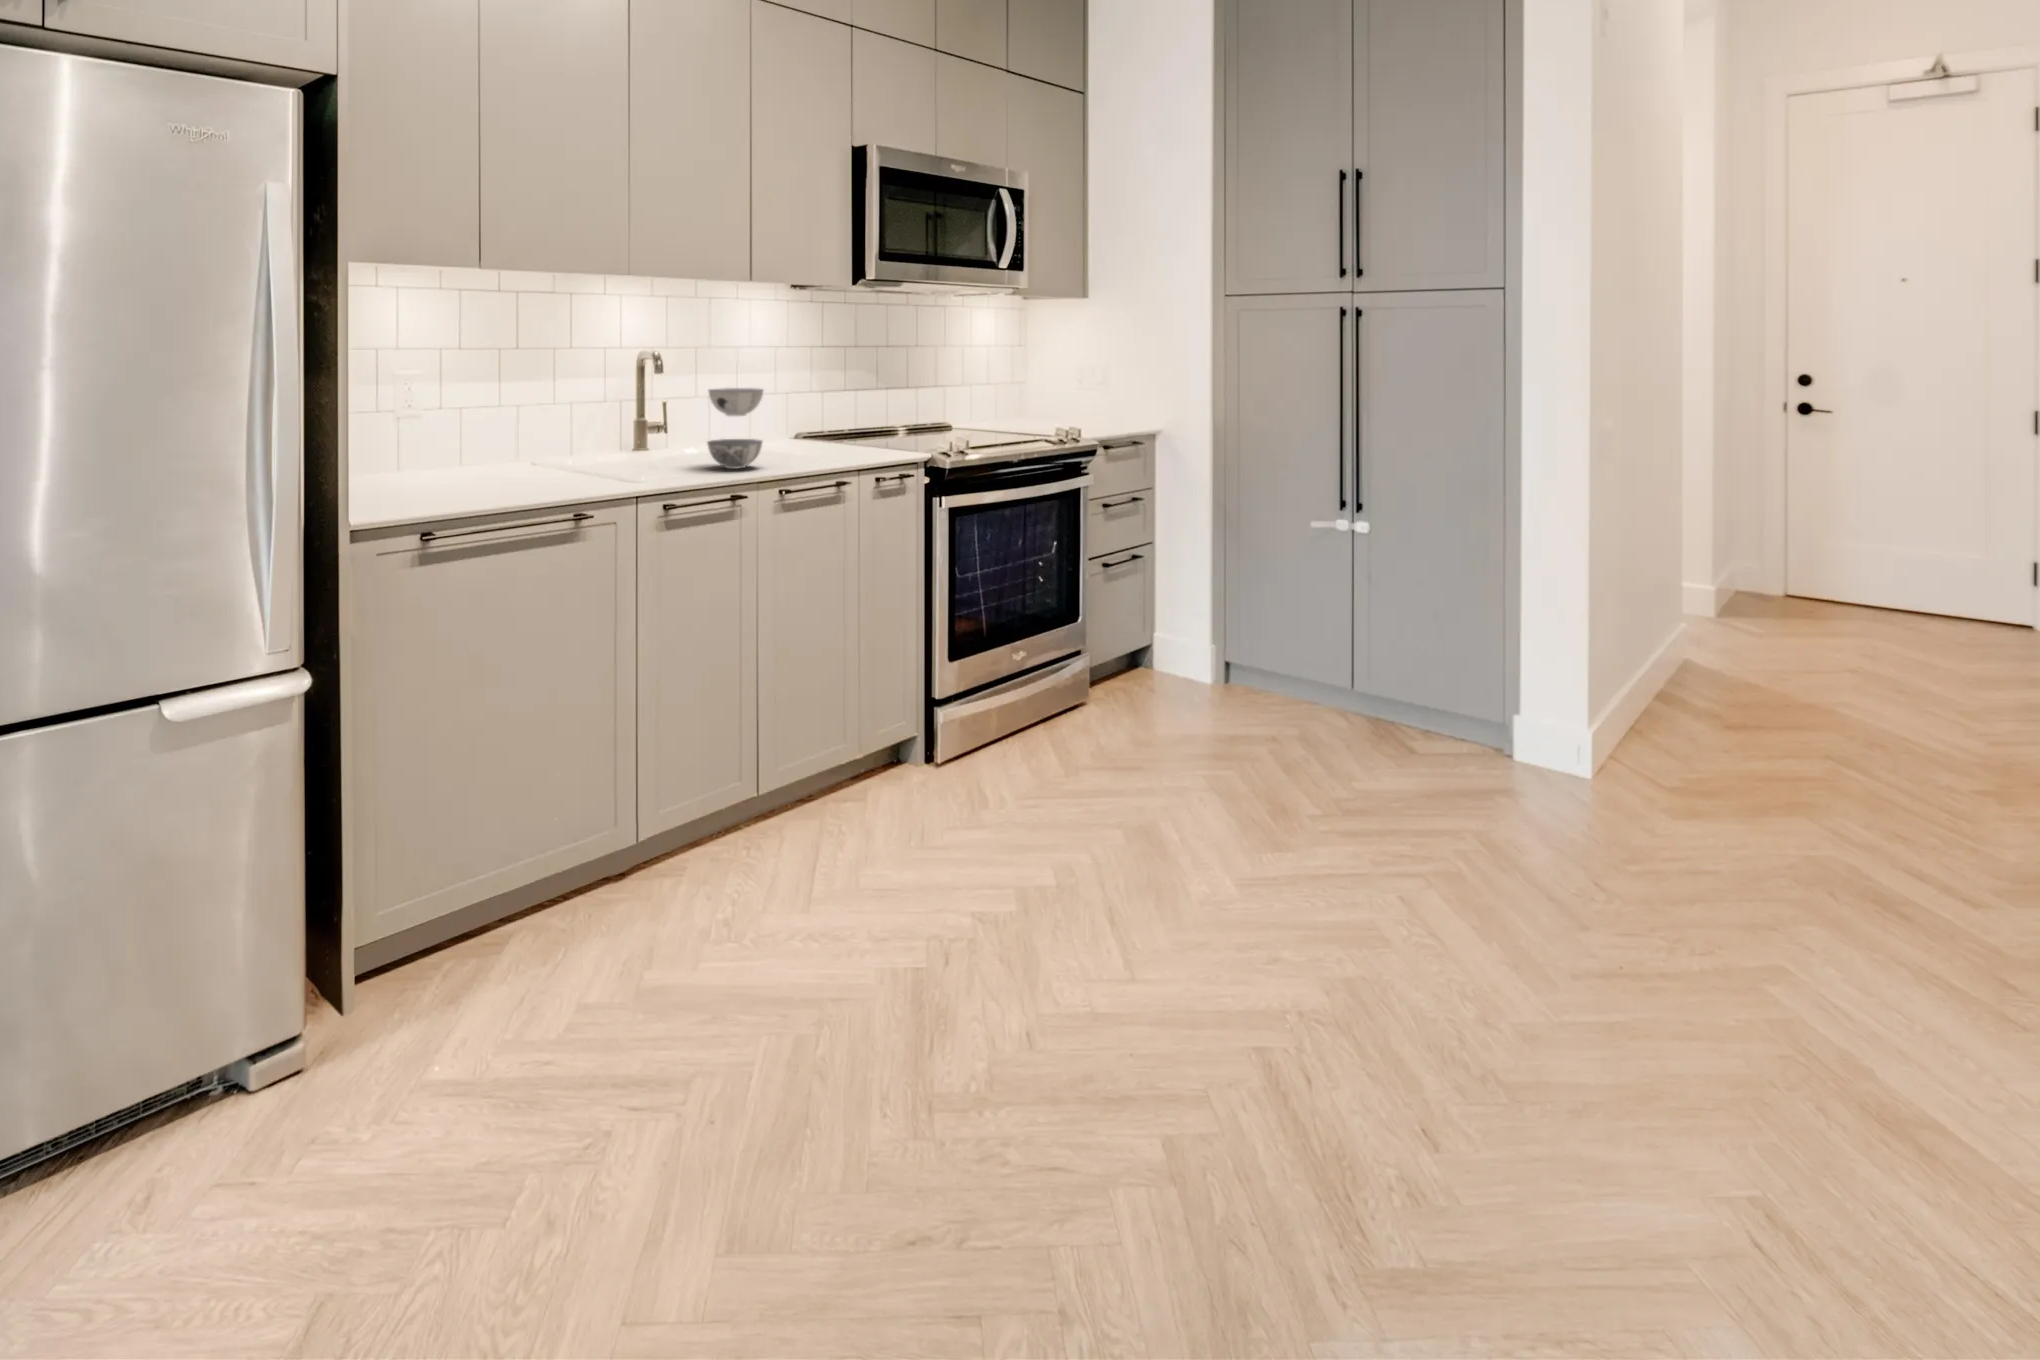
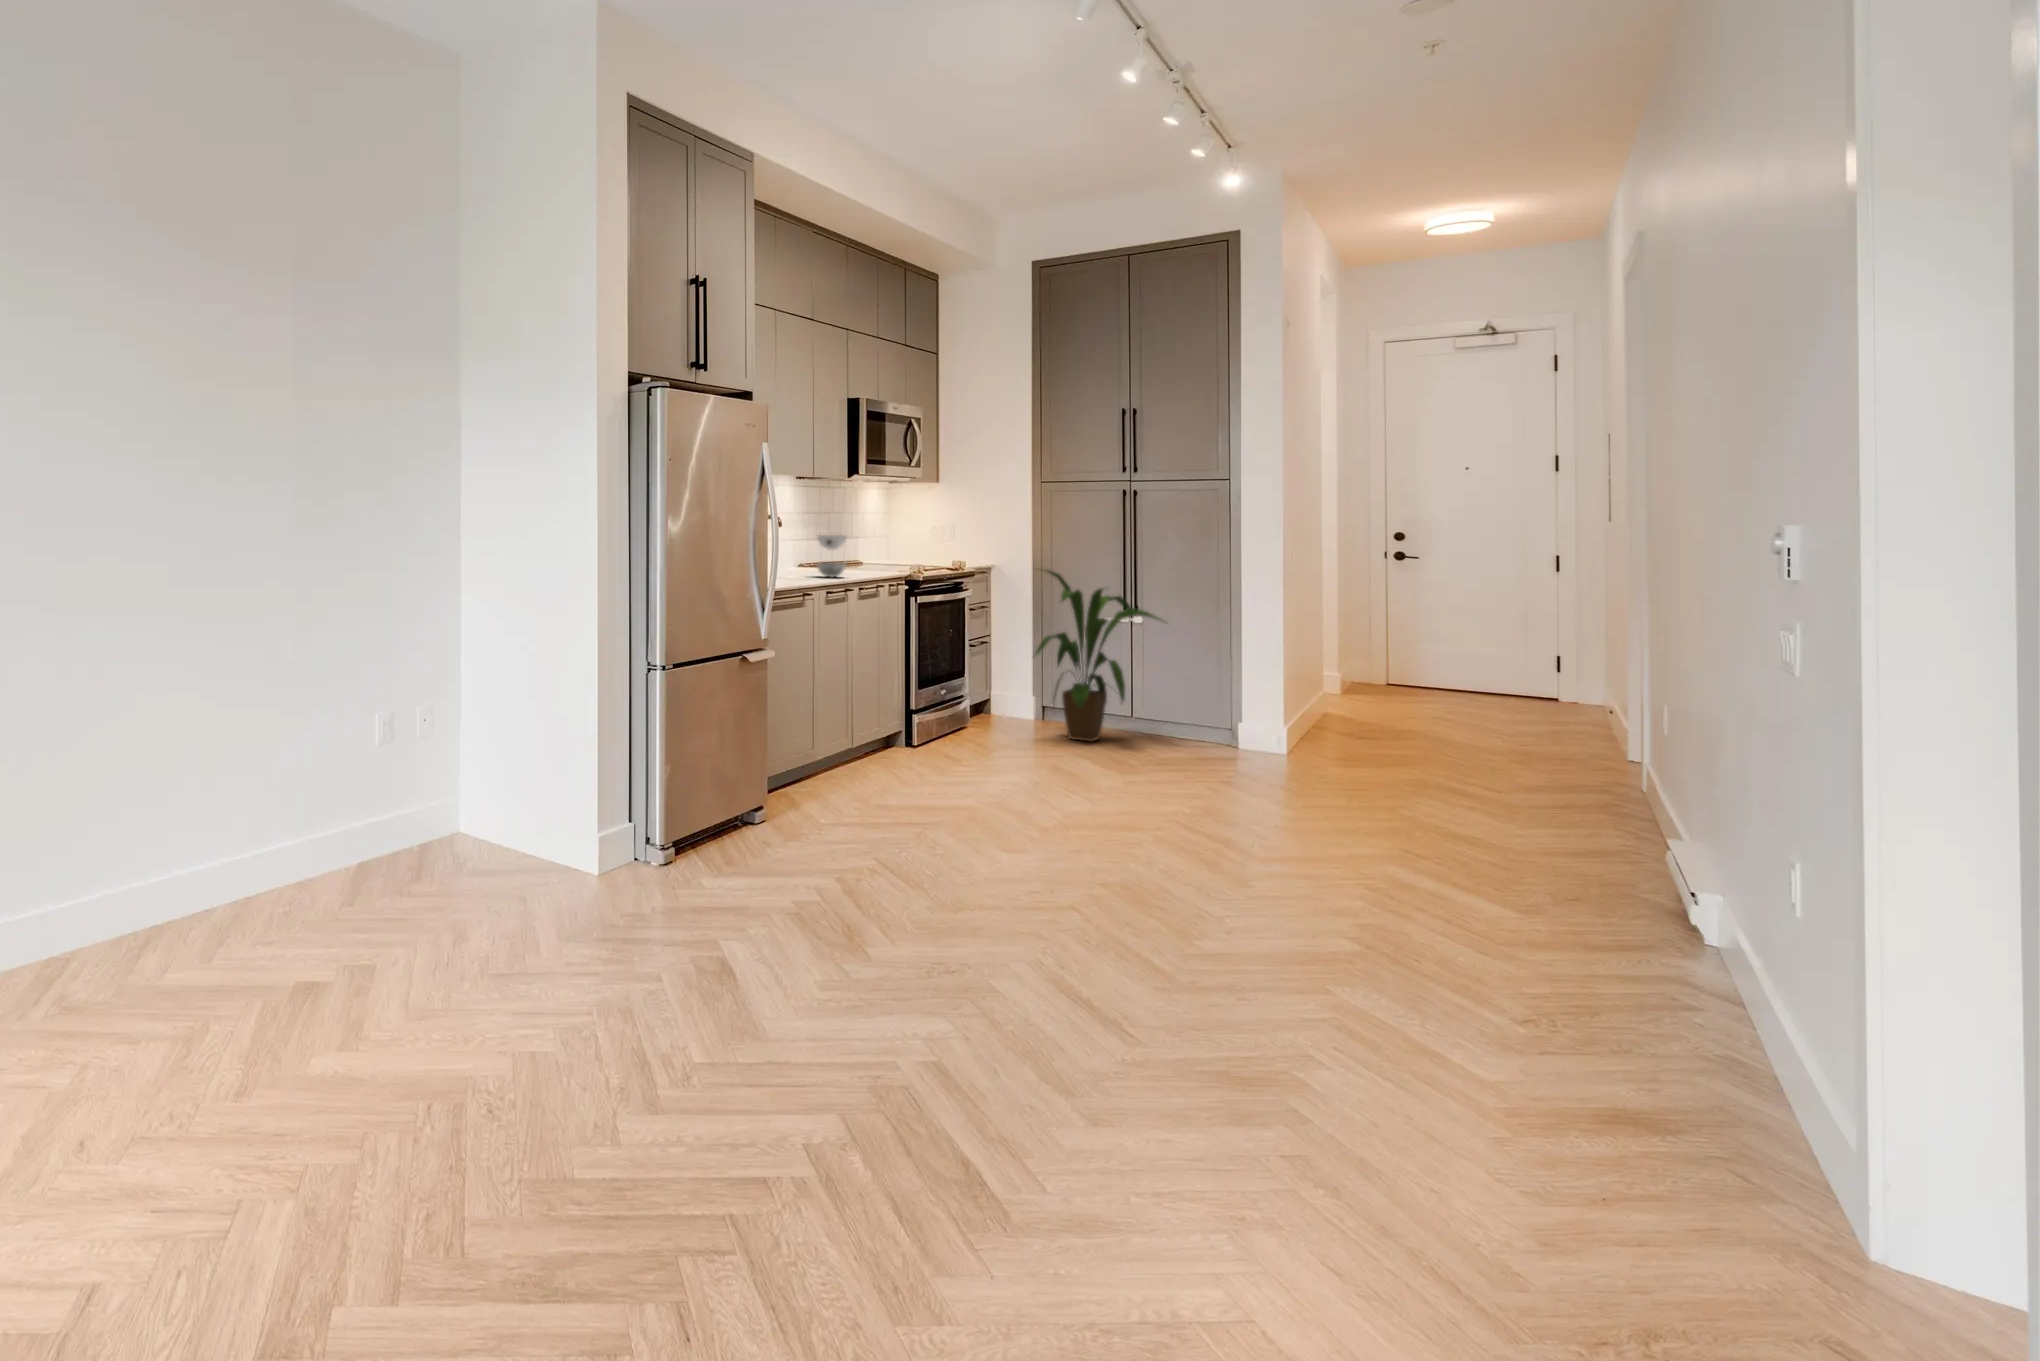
house plant: none [1163,440,1398,742] -> present [1036,570,1168,742]

